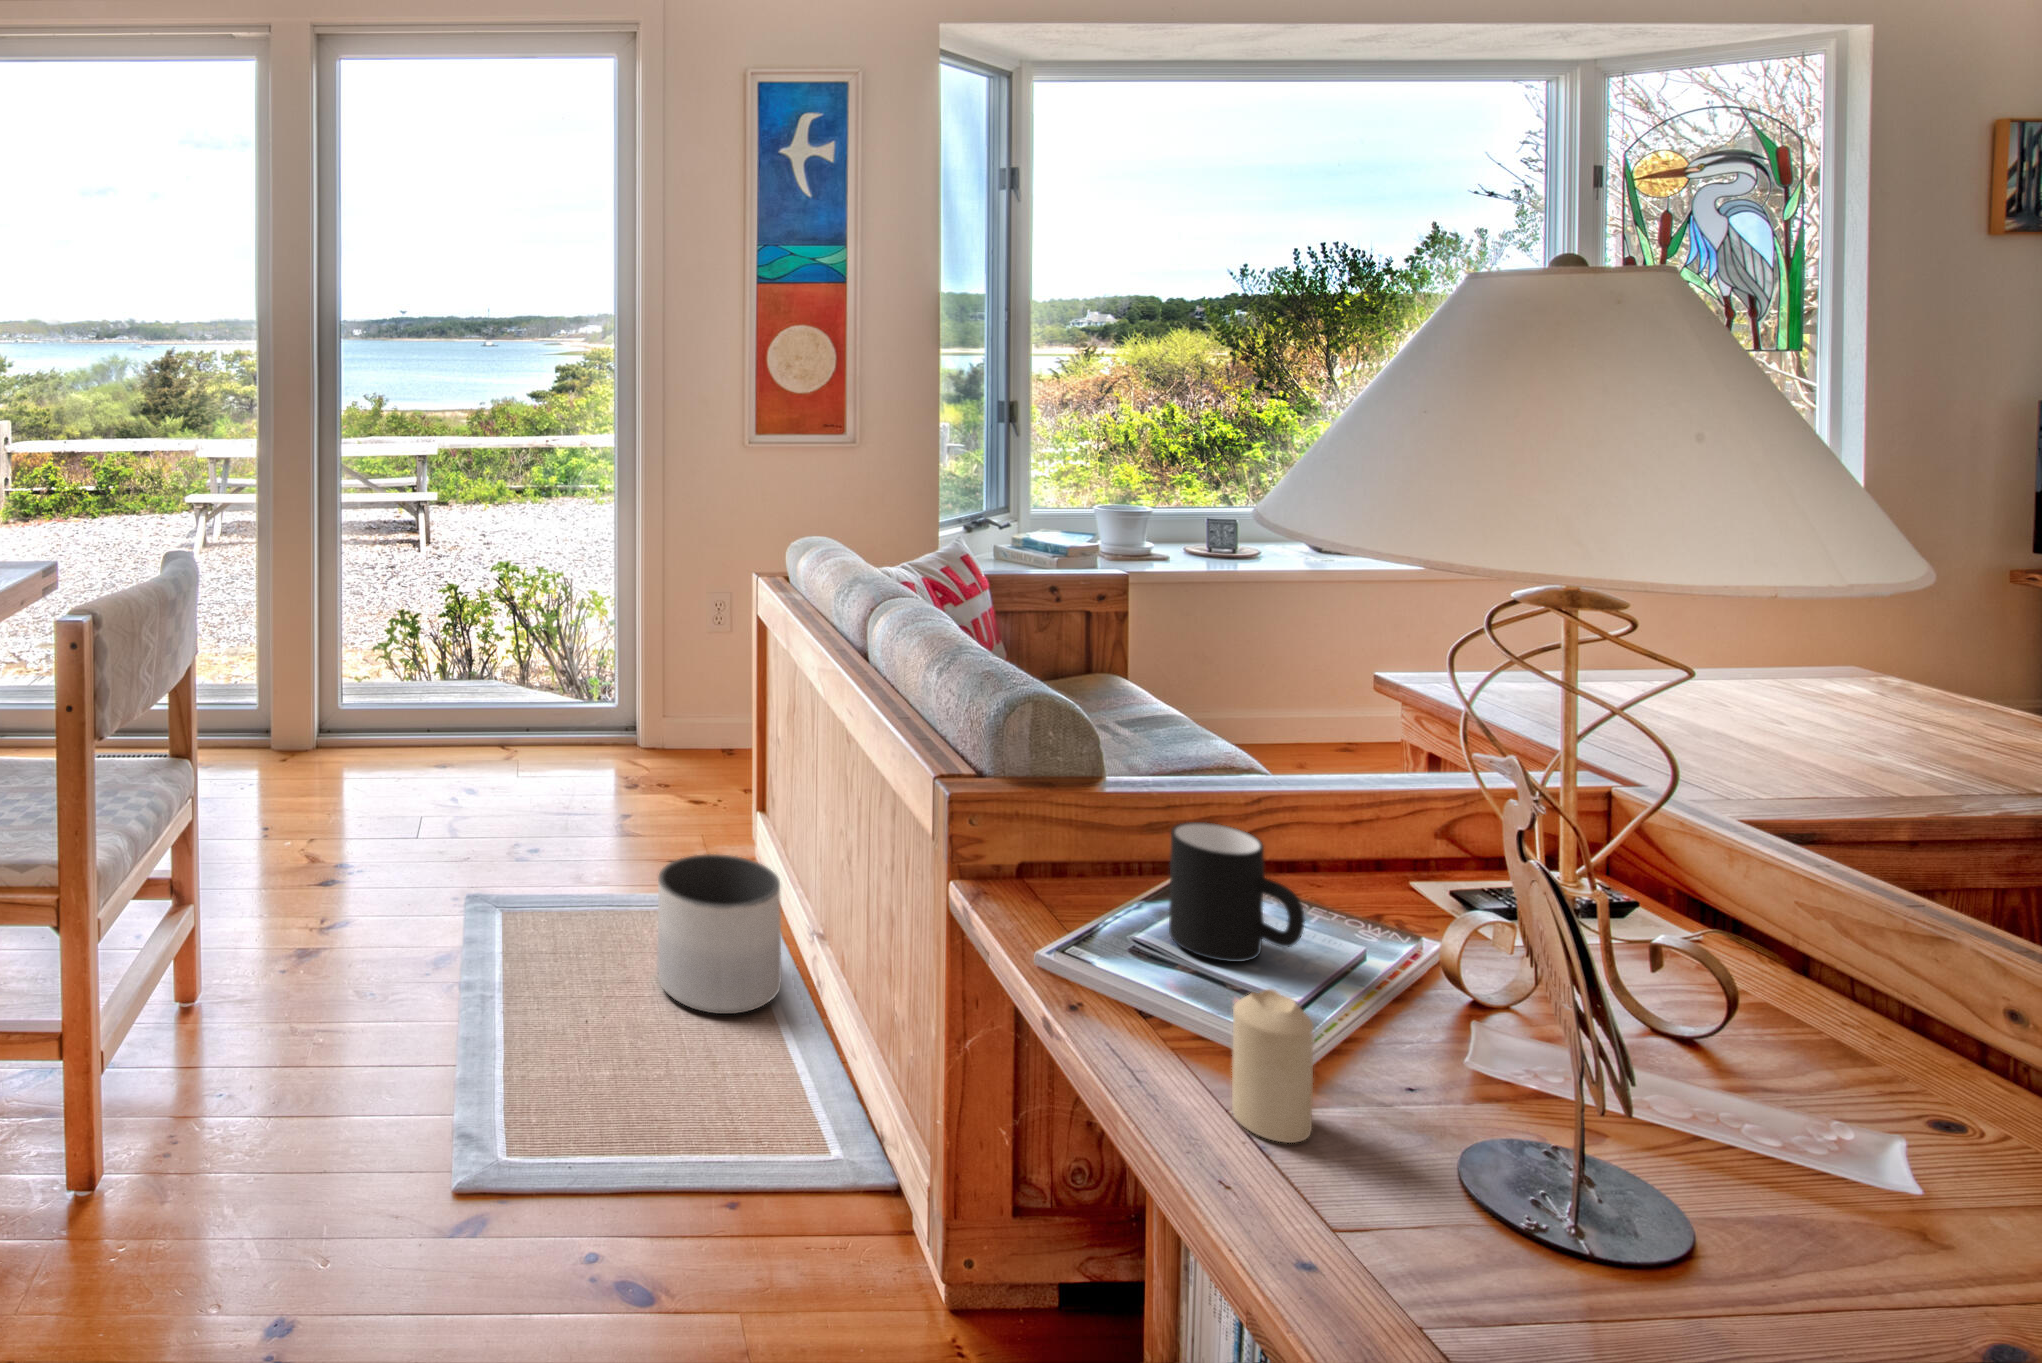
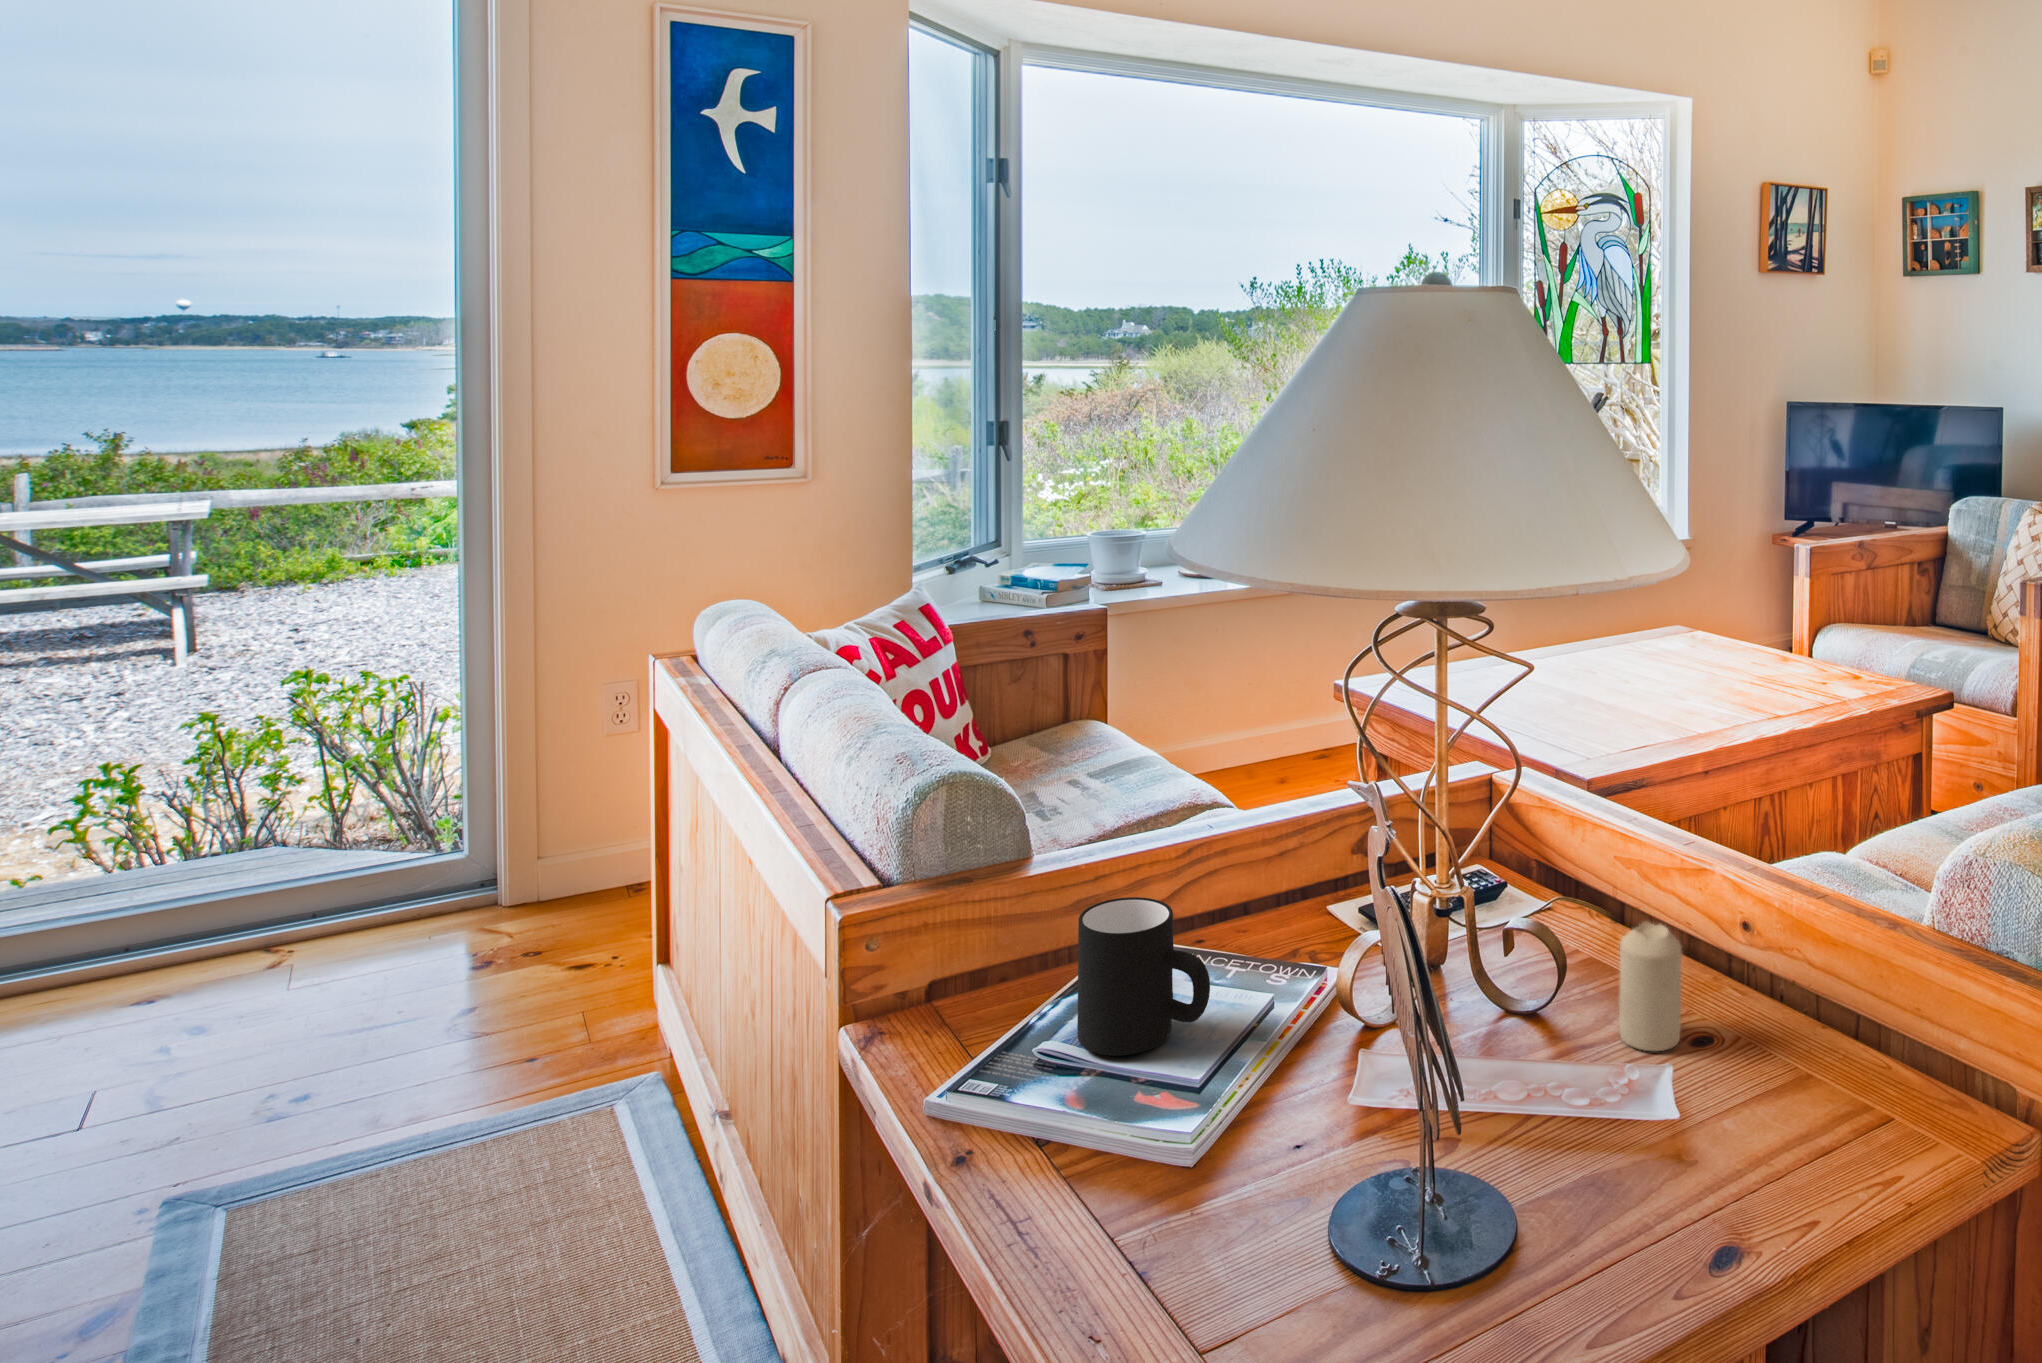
planter: present [657,854,782,1014] -> none [482,1035,673,1264]
candle: present [1232,989,1314,1143] -> present [1619,922,1682,1051]

